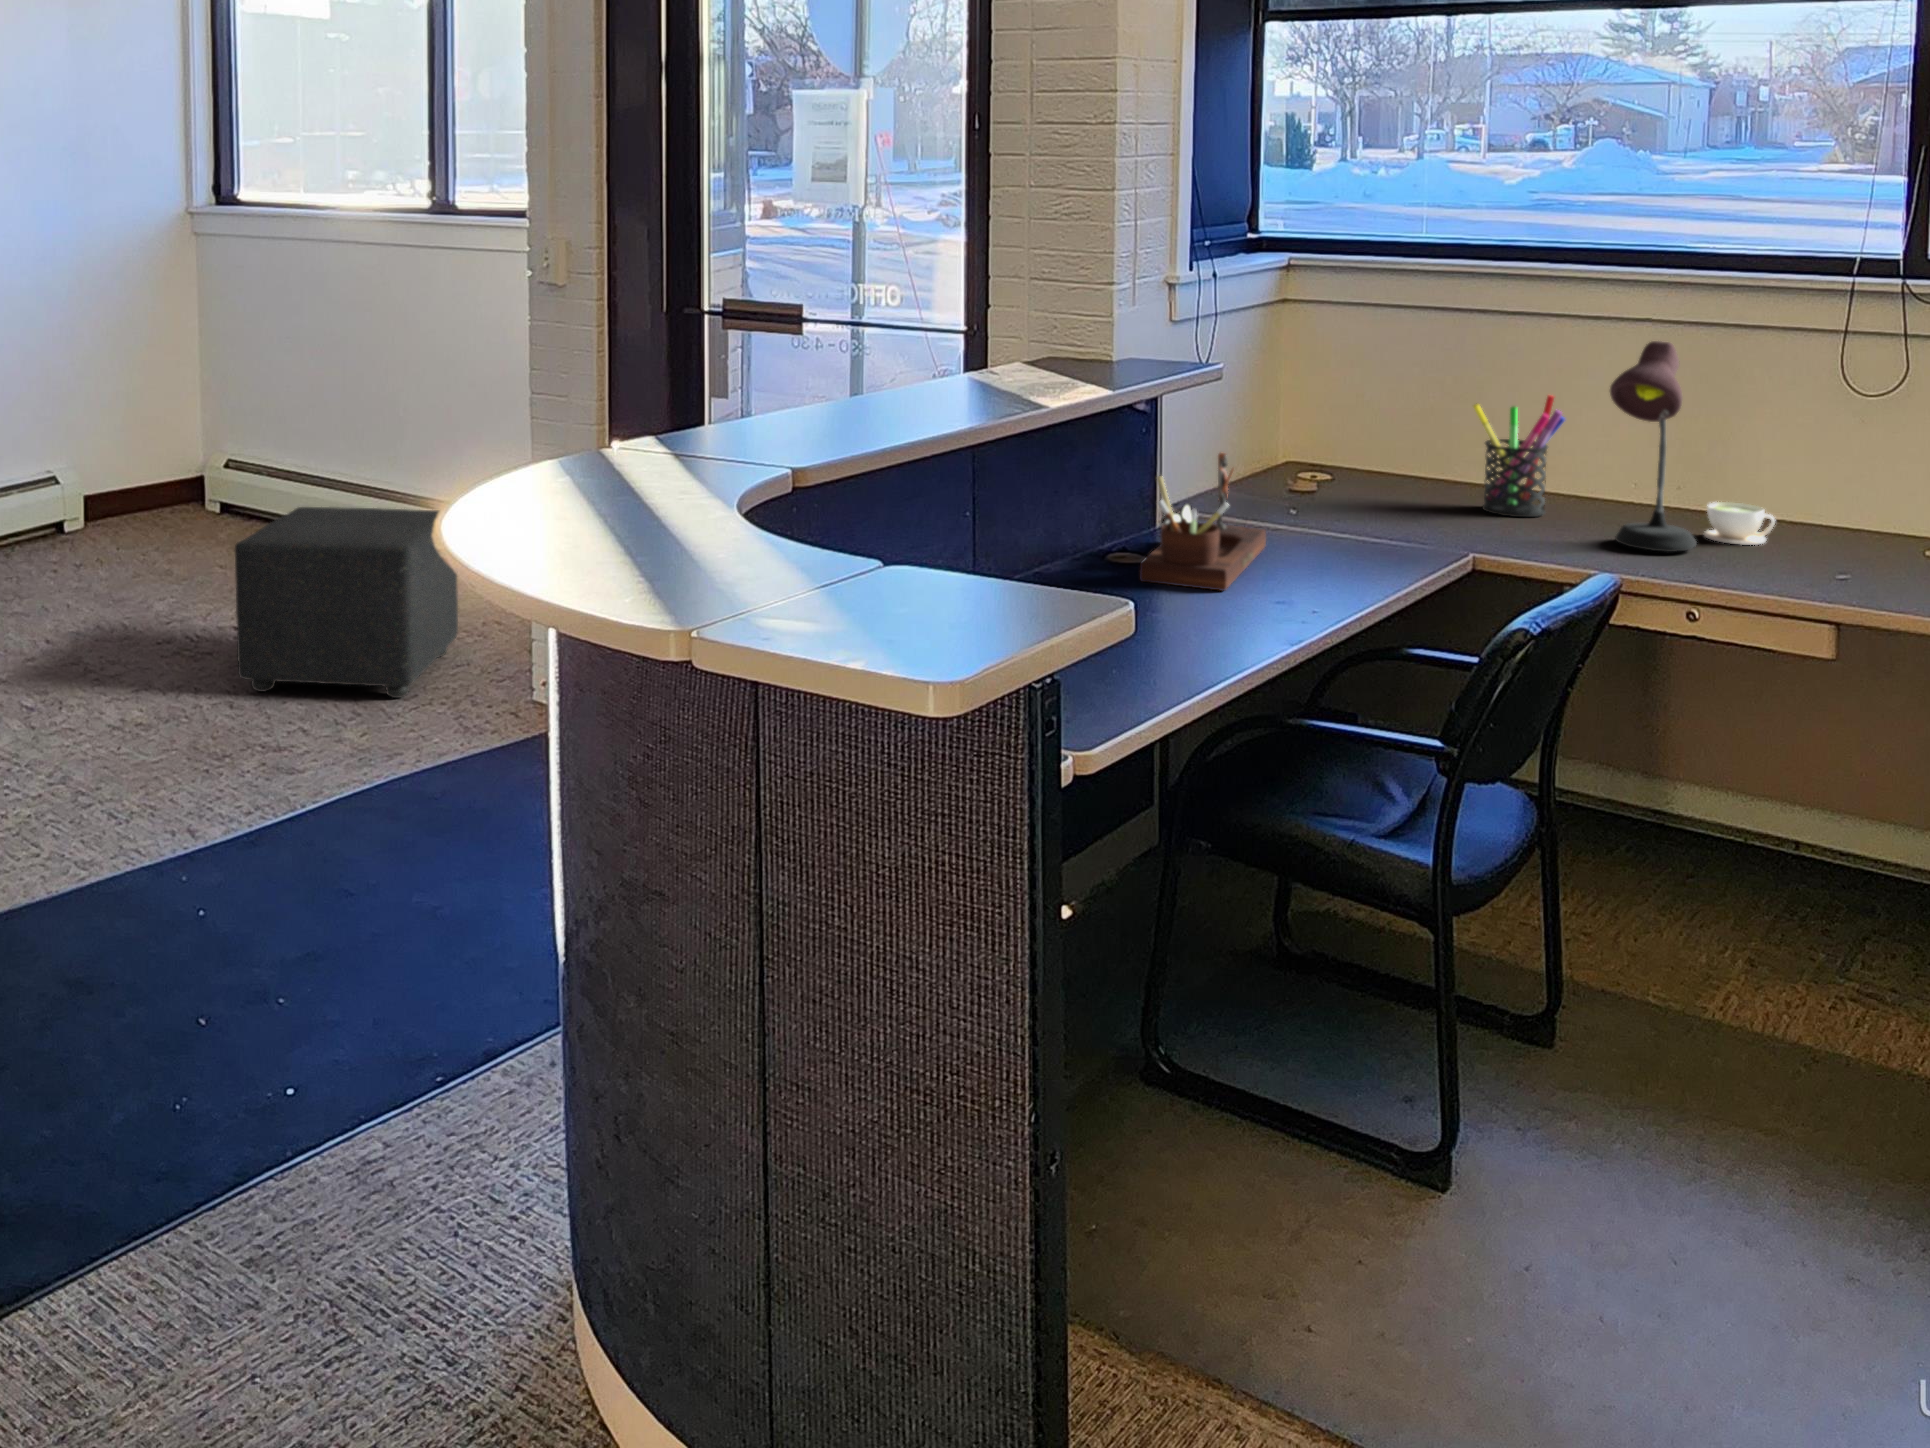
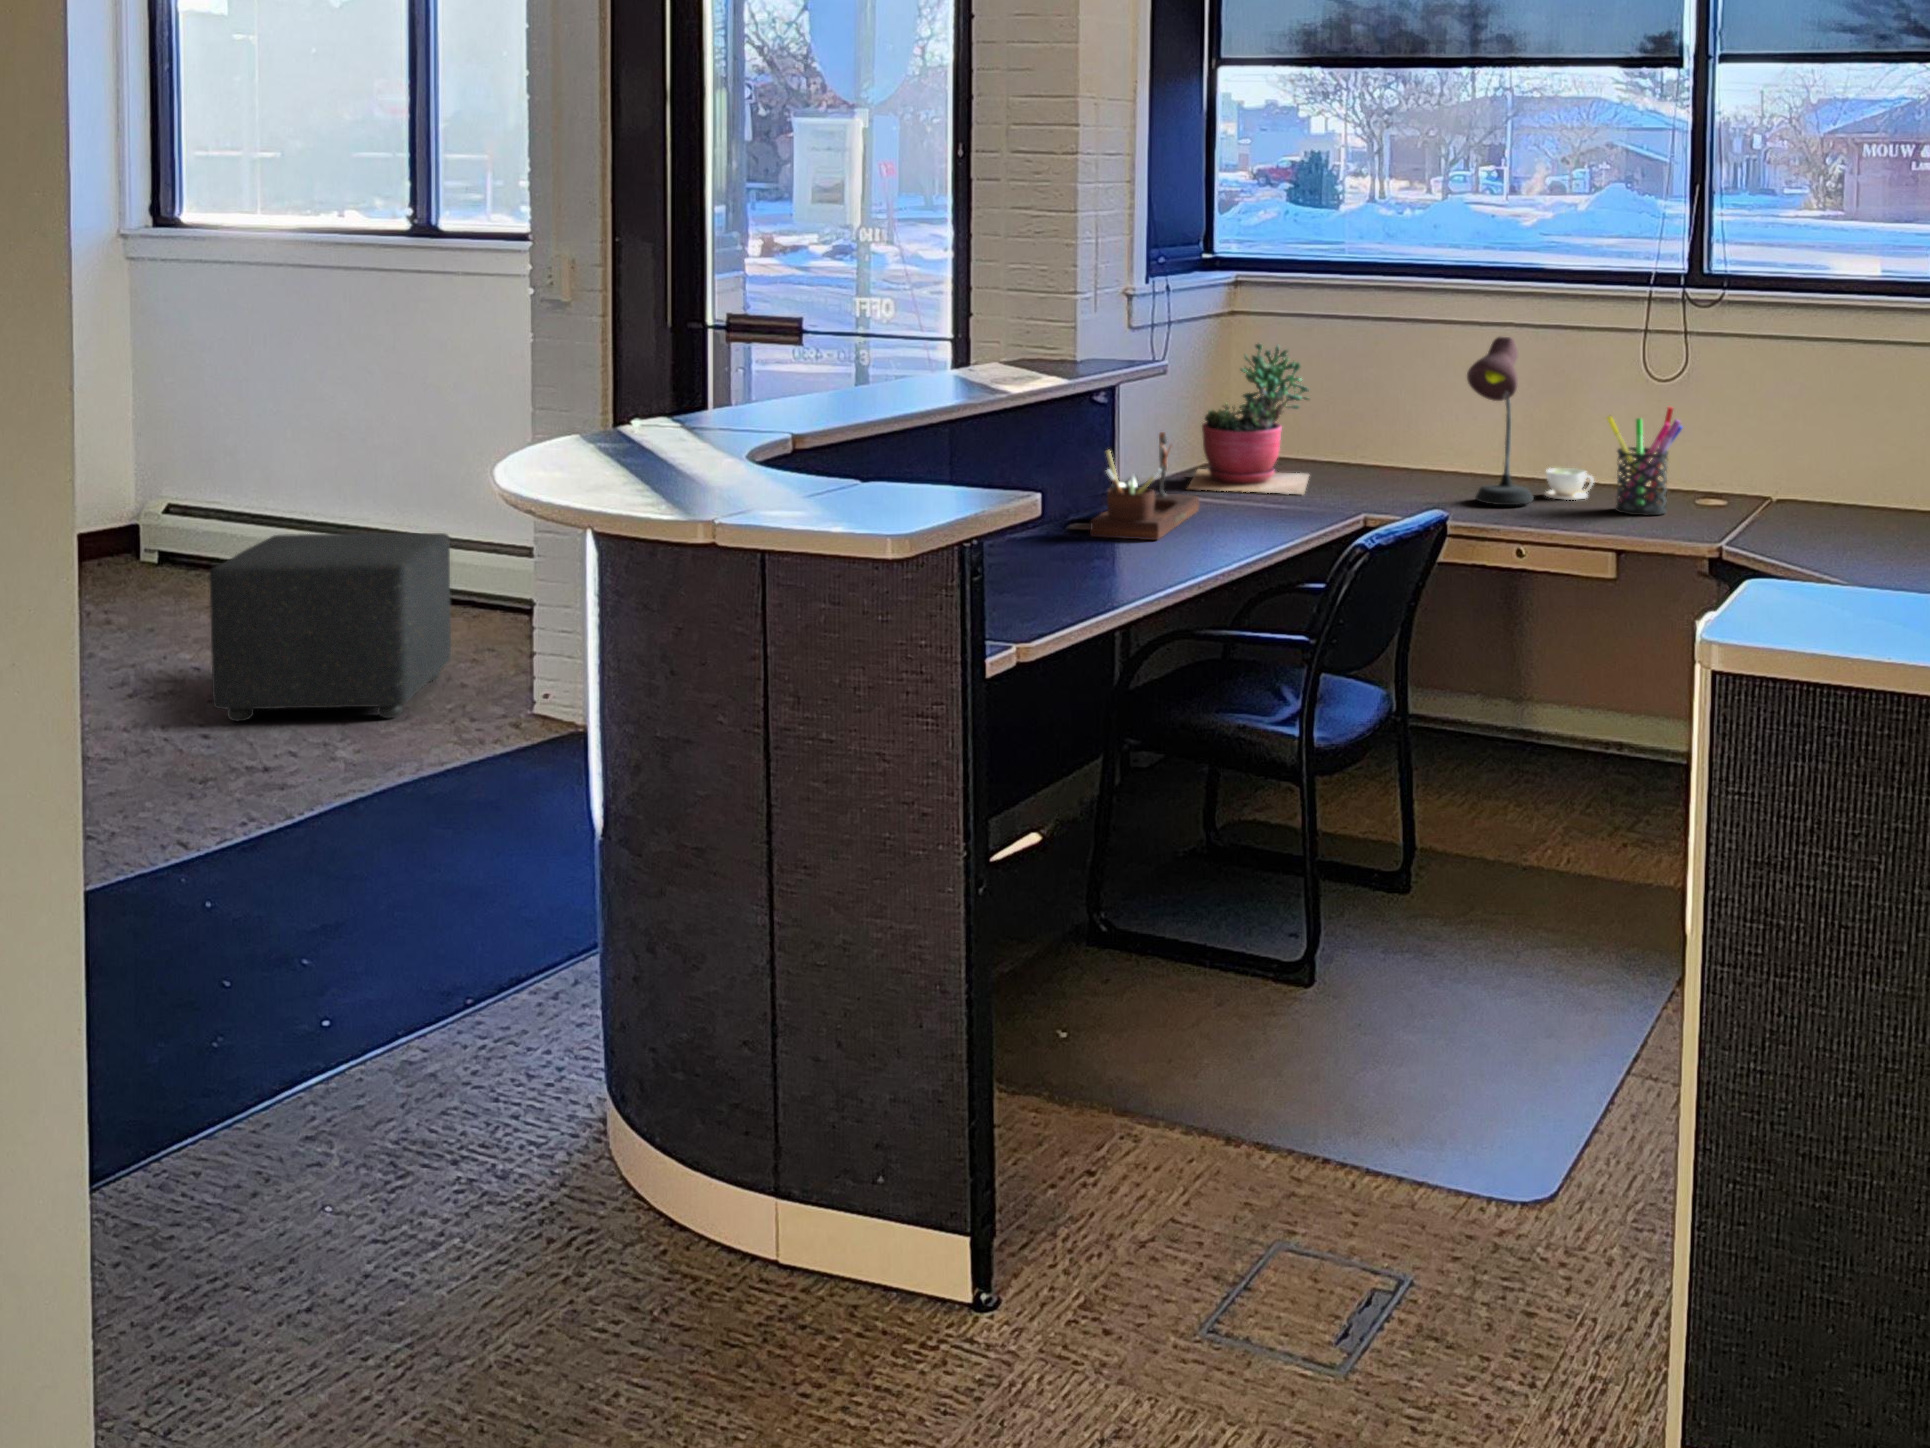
succulent plant: none [1241,341,1392,525] -> present [1188,344,1309,495]
pen holder: present [1473,395,1565,517] -> present [1607,406,1683,515]

